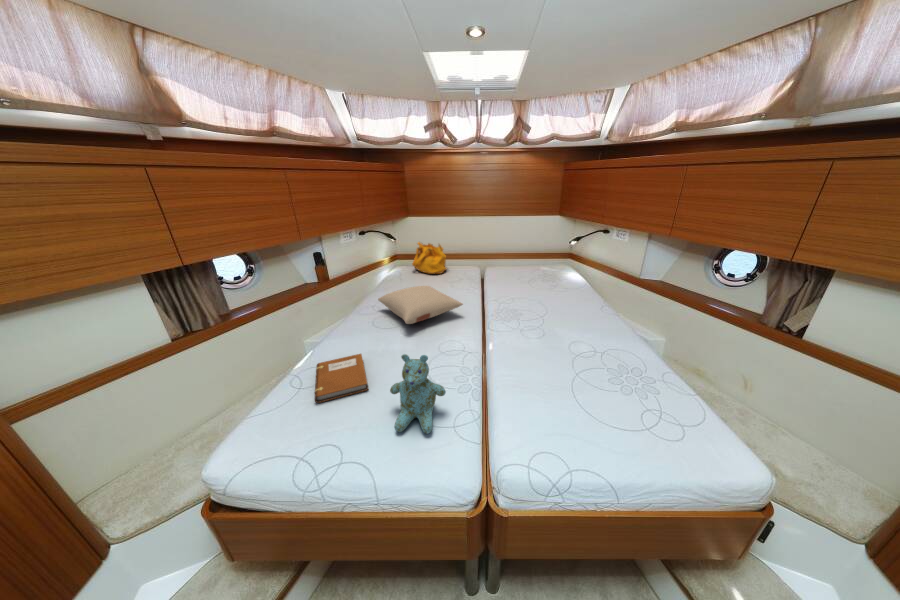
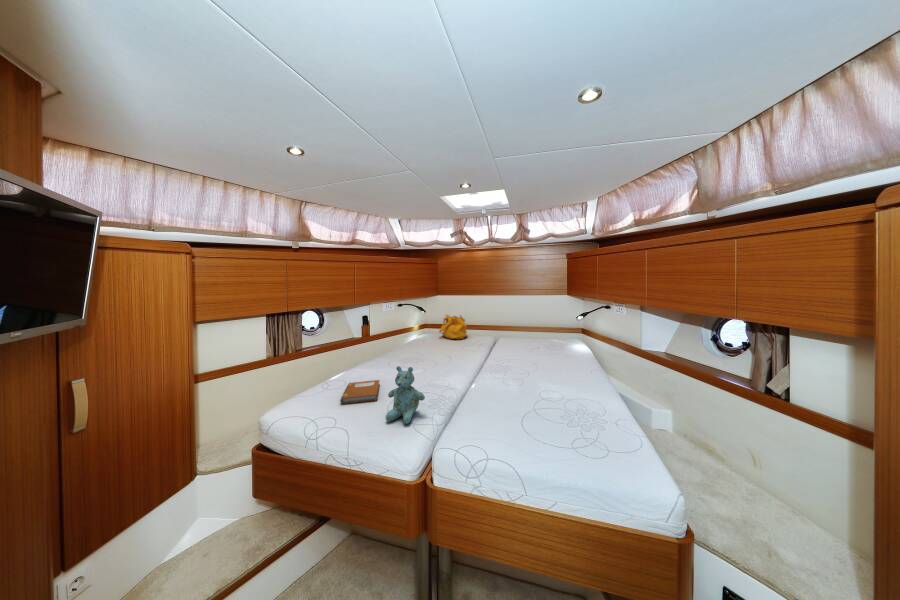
pillow: present [378,286,463,324] -> none [403,341,465,366]

